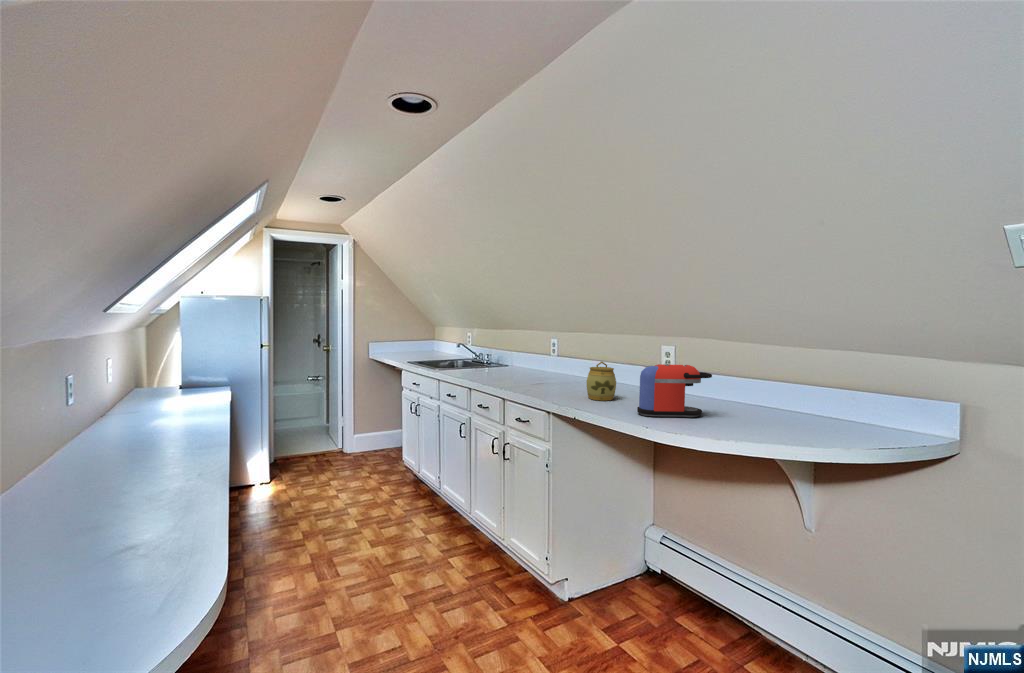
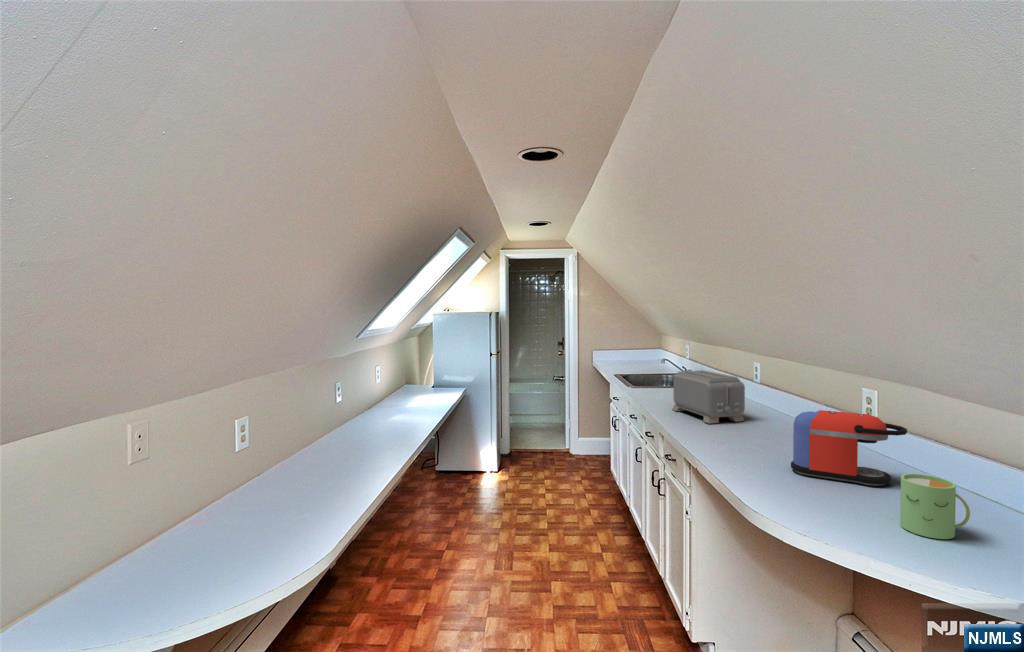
toaster: none [500,347,566,391] -> present [672,370,745,424]
jar: present [586,362,616,401] -> none [753,396,792,445]
mug: none [733,399,774,439] -> present [900,474,970,539]

